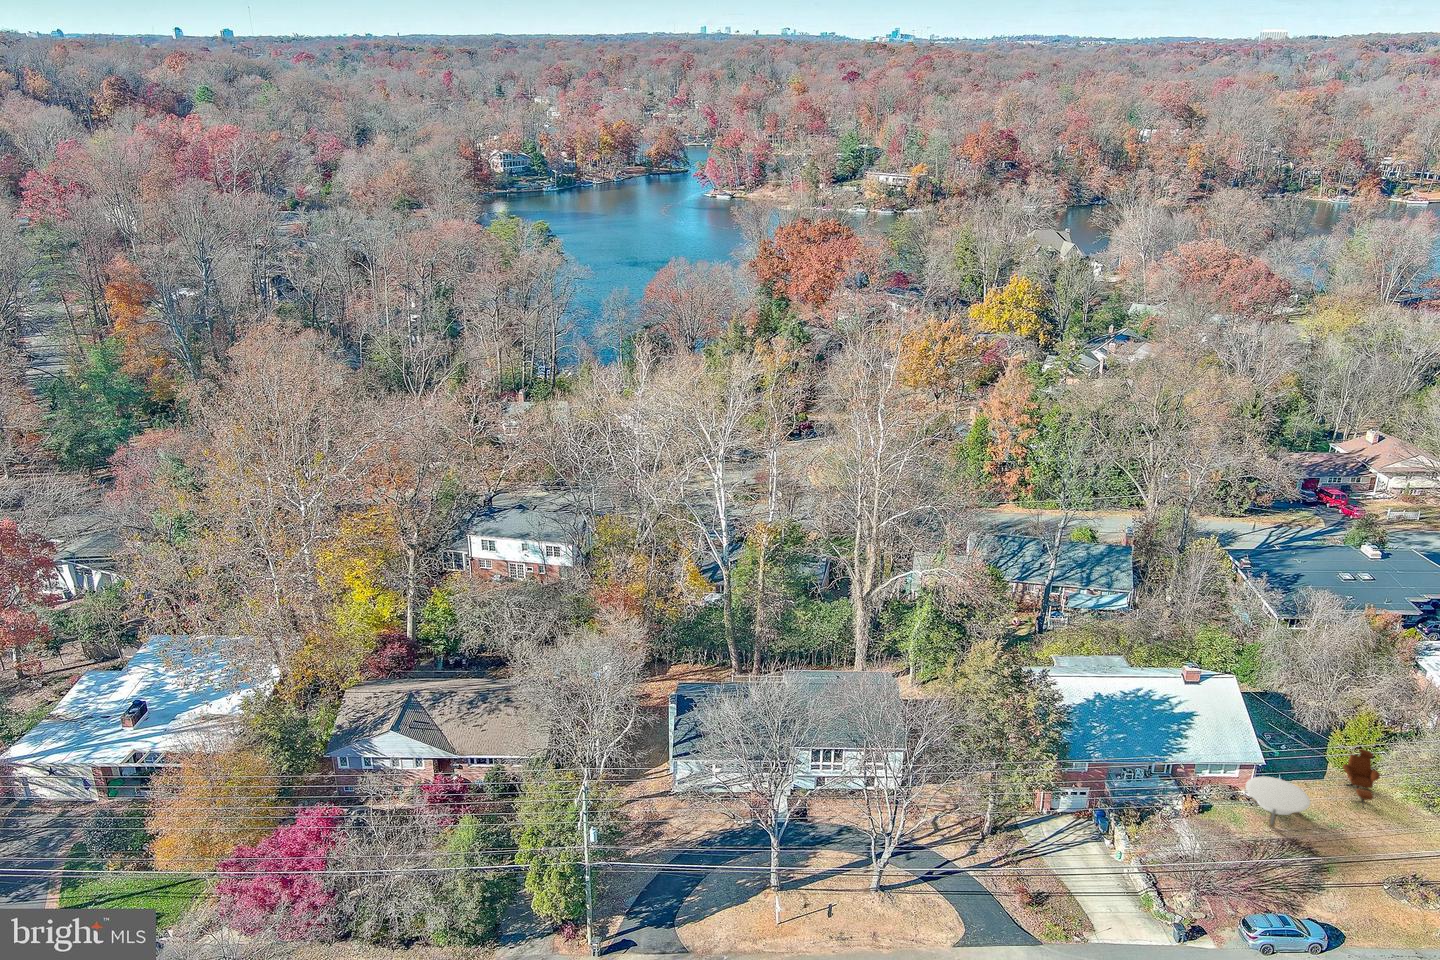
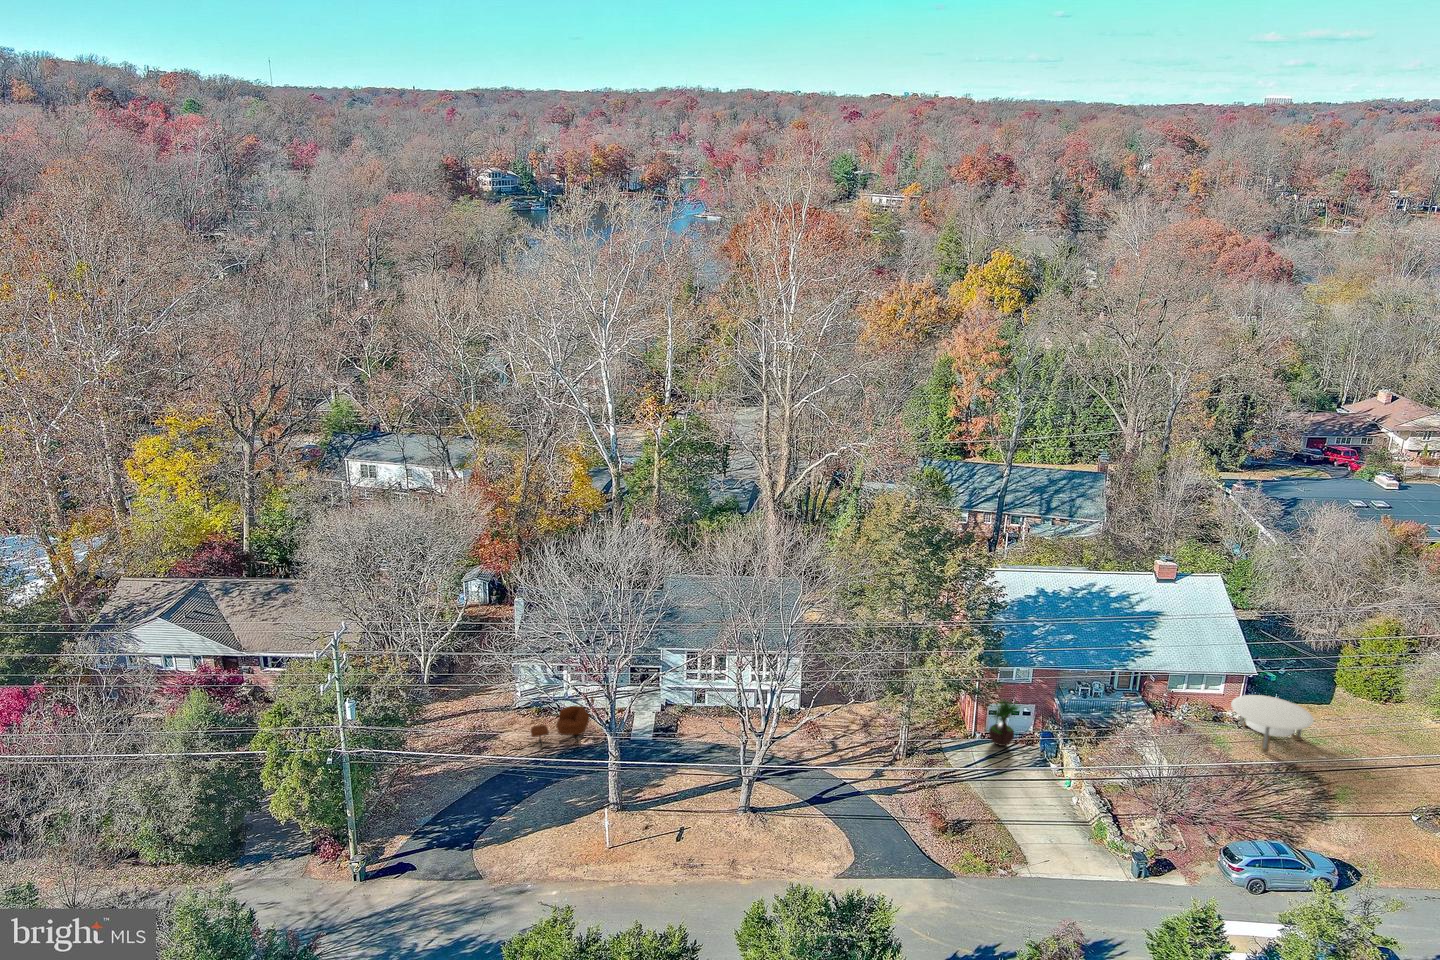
lounge chair: present [1343,749,1380,805] -> present [531,694,594,748]
potted tree: none [1055,786,1083,822] -> present [989,700,1018,746]

